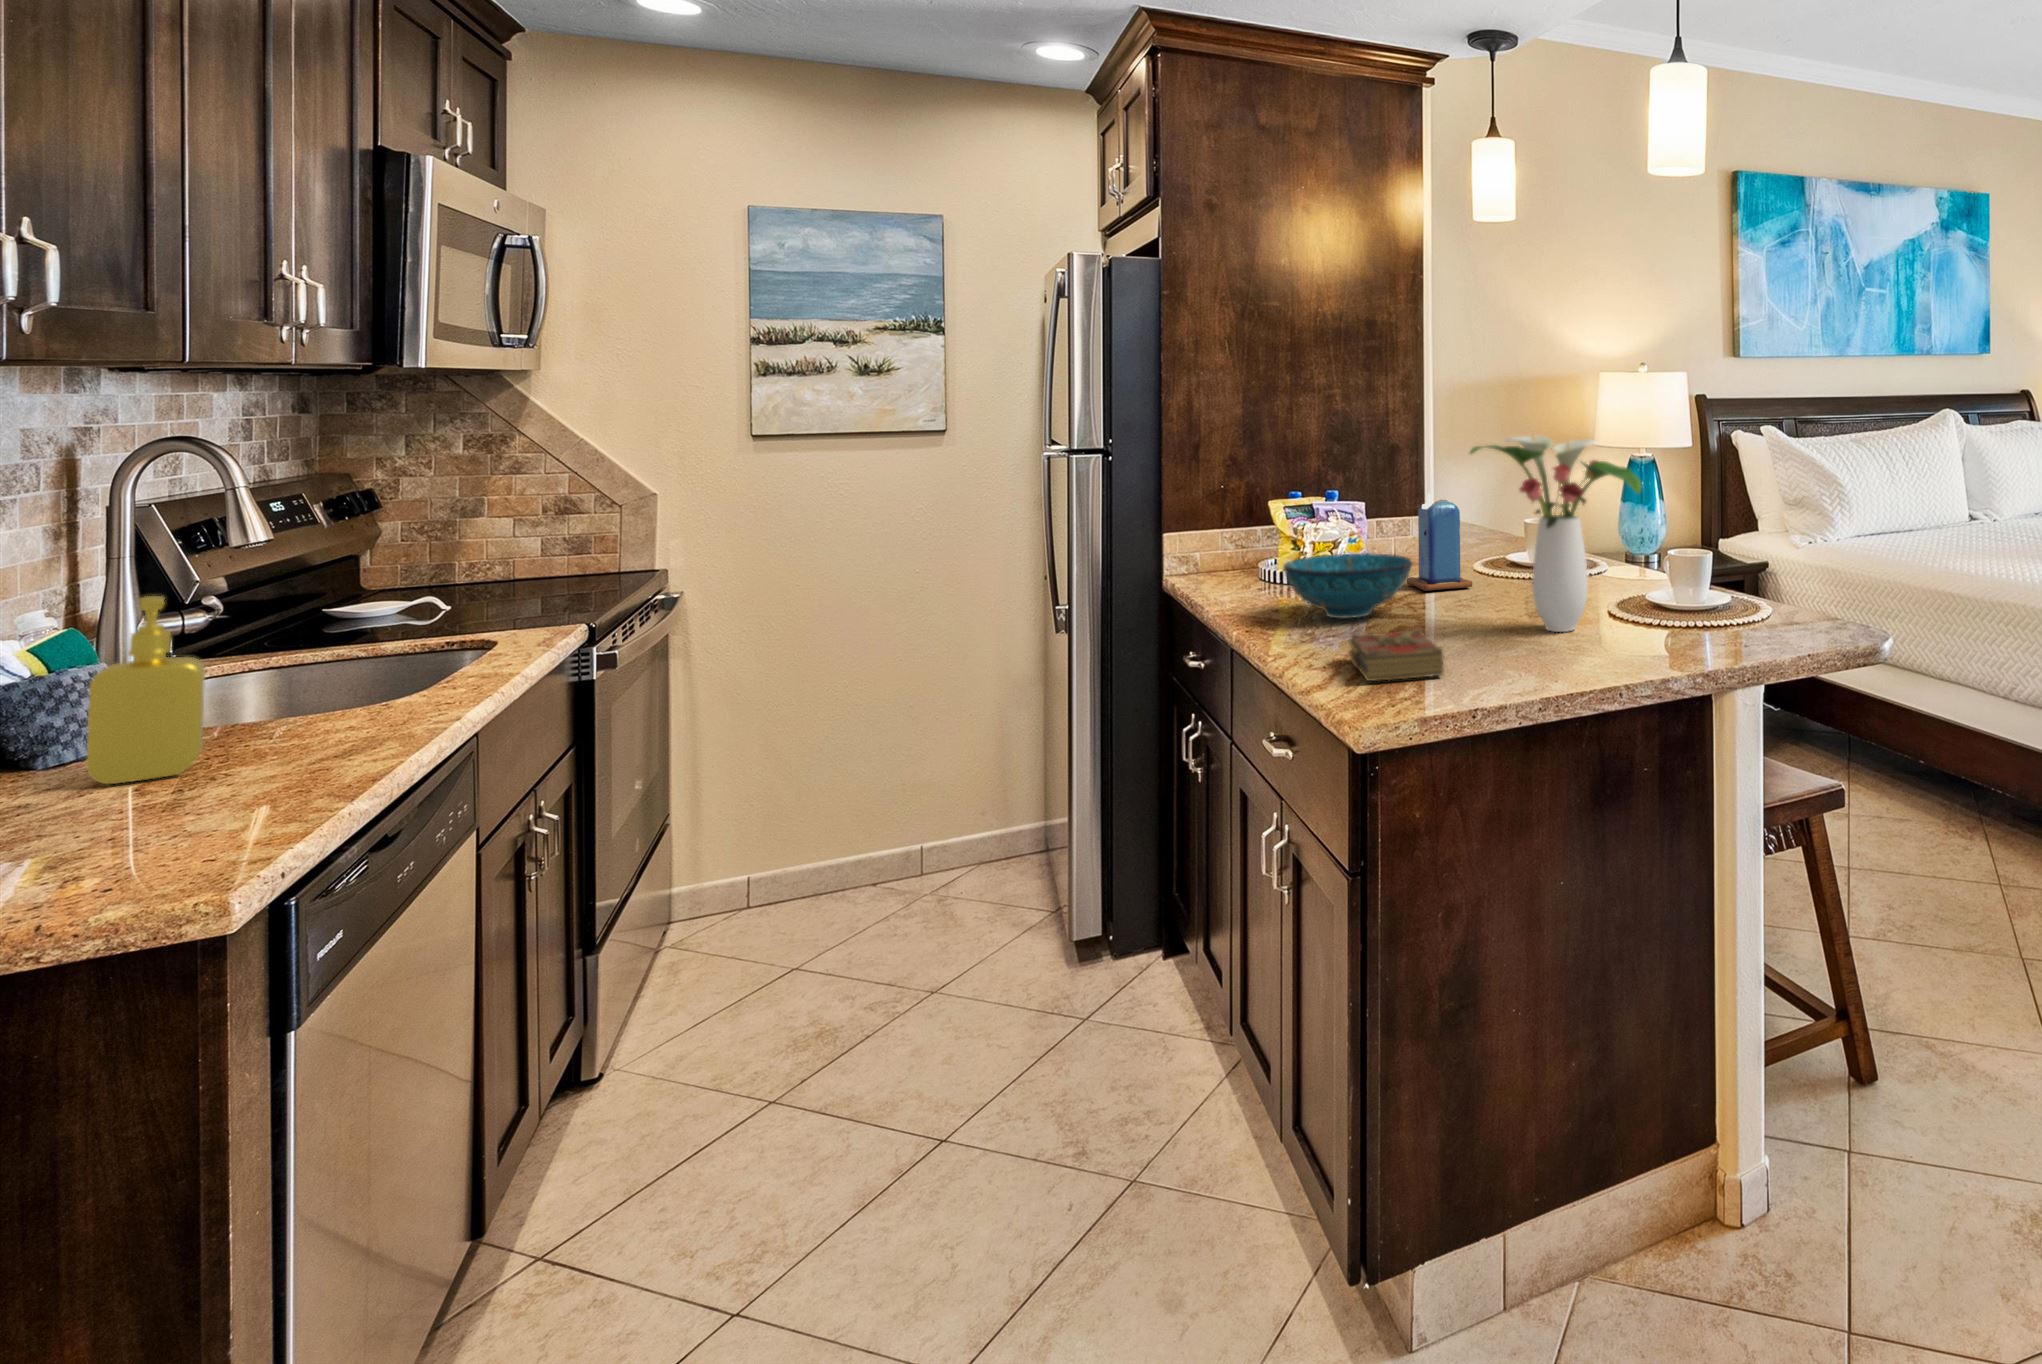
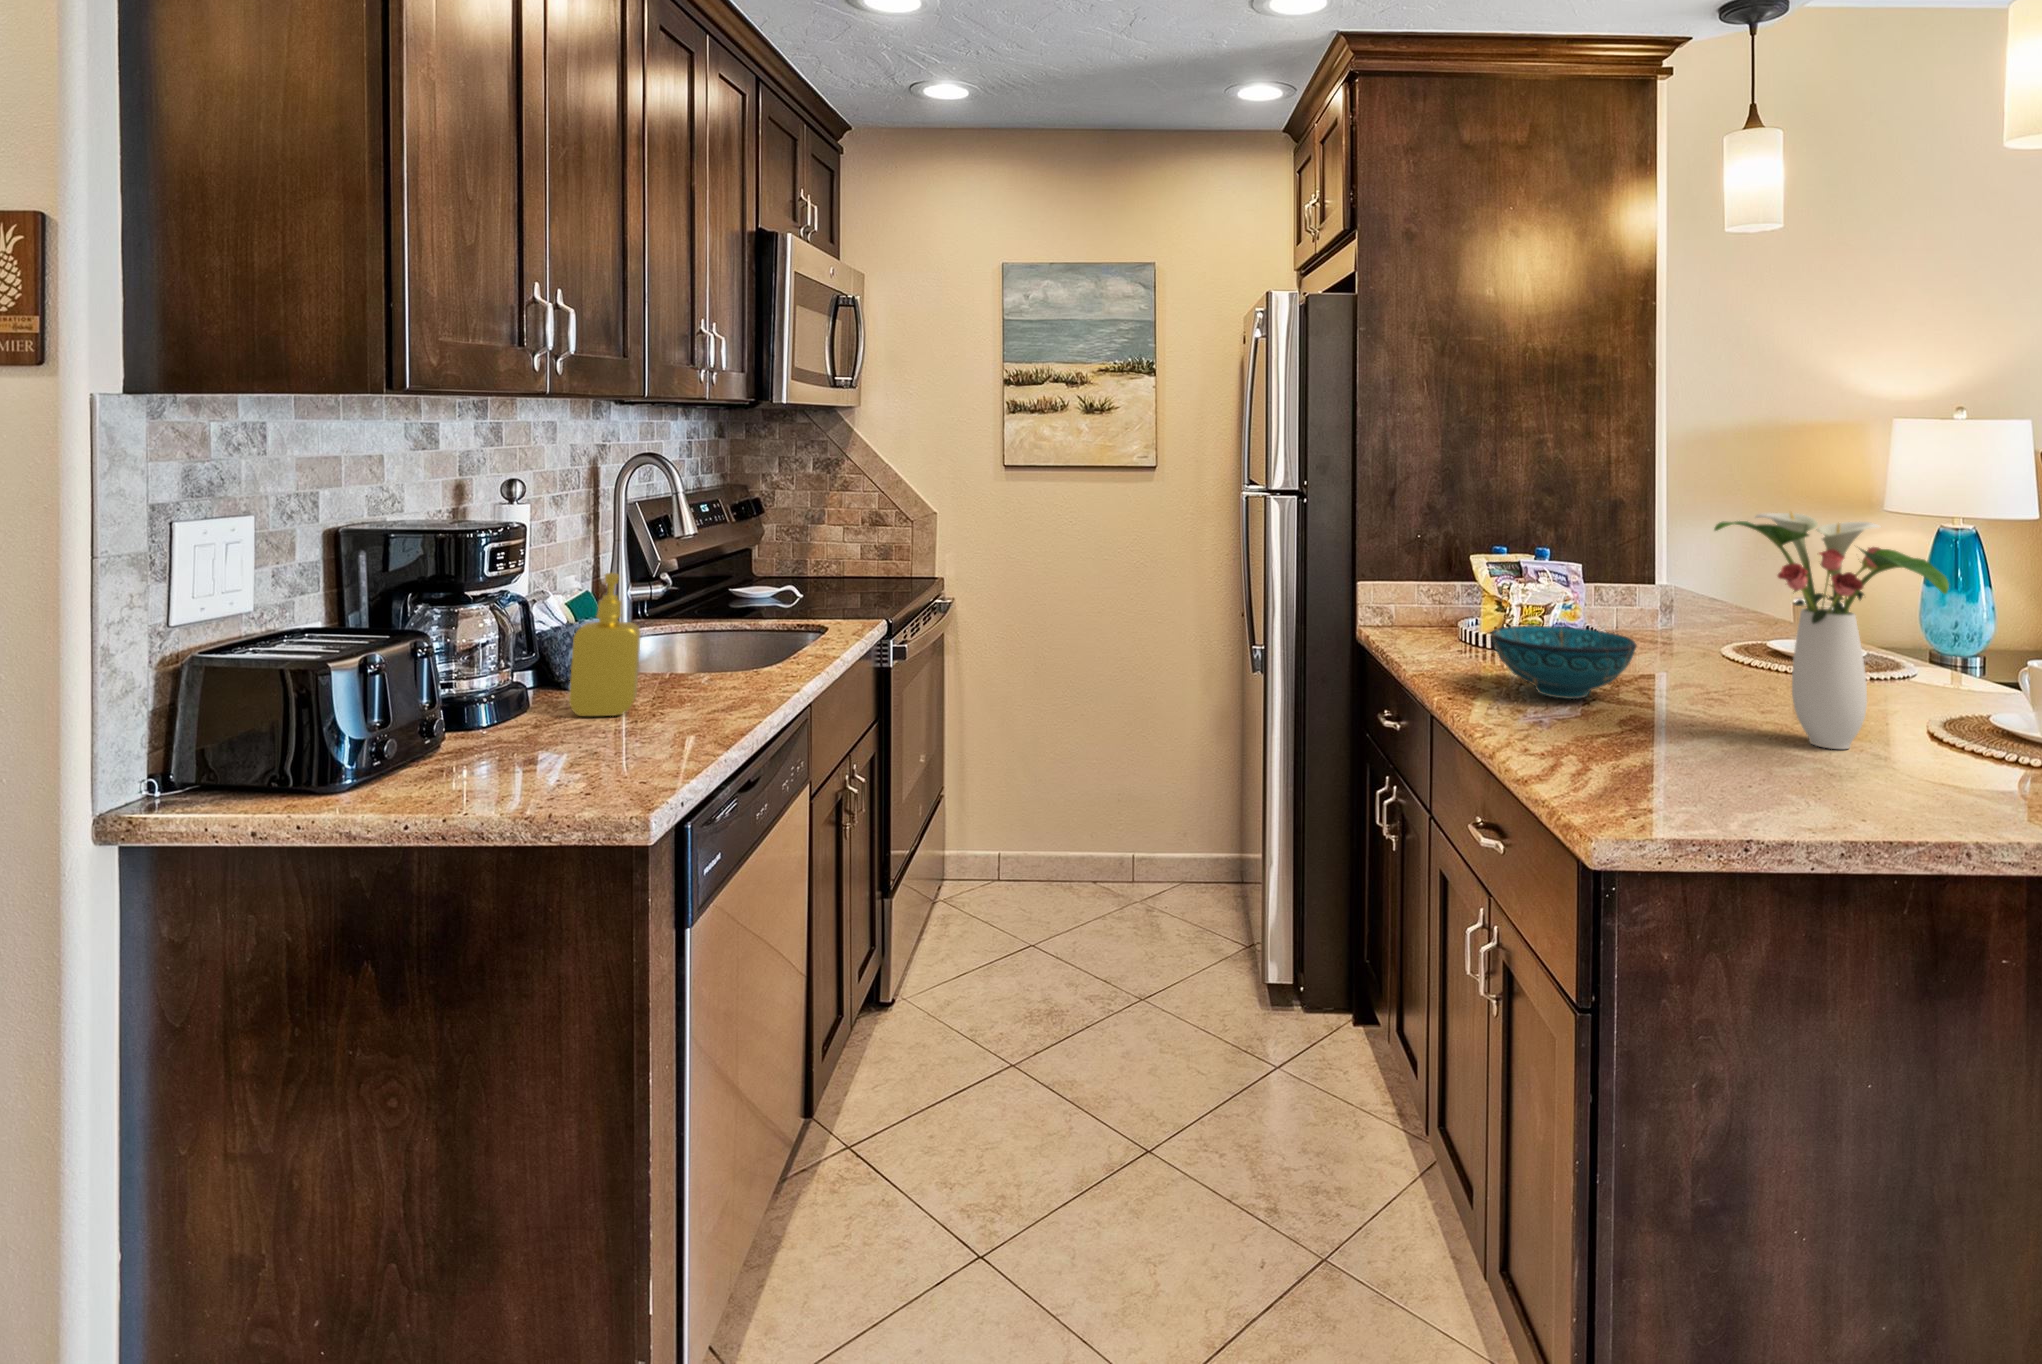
candle: present [1407,493,1472,591] -> none [1623,567,1703,677]
book: present [1349,629,1444,681] -> none [1572,719,1692,786]

